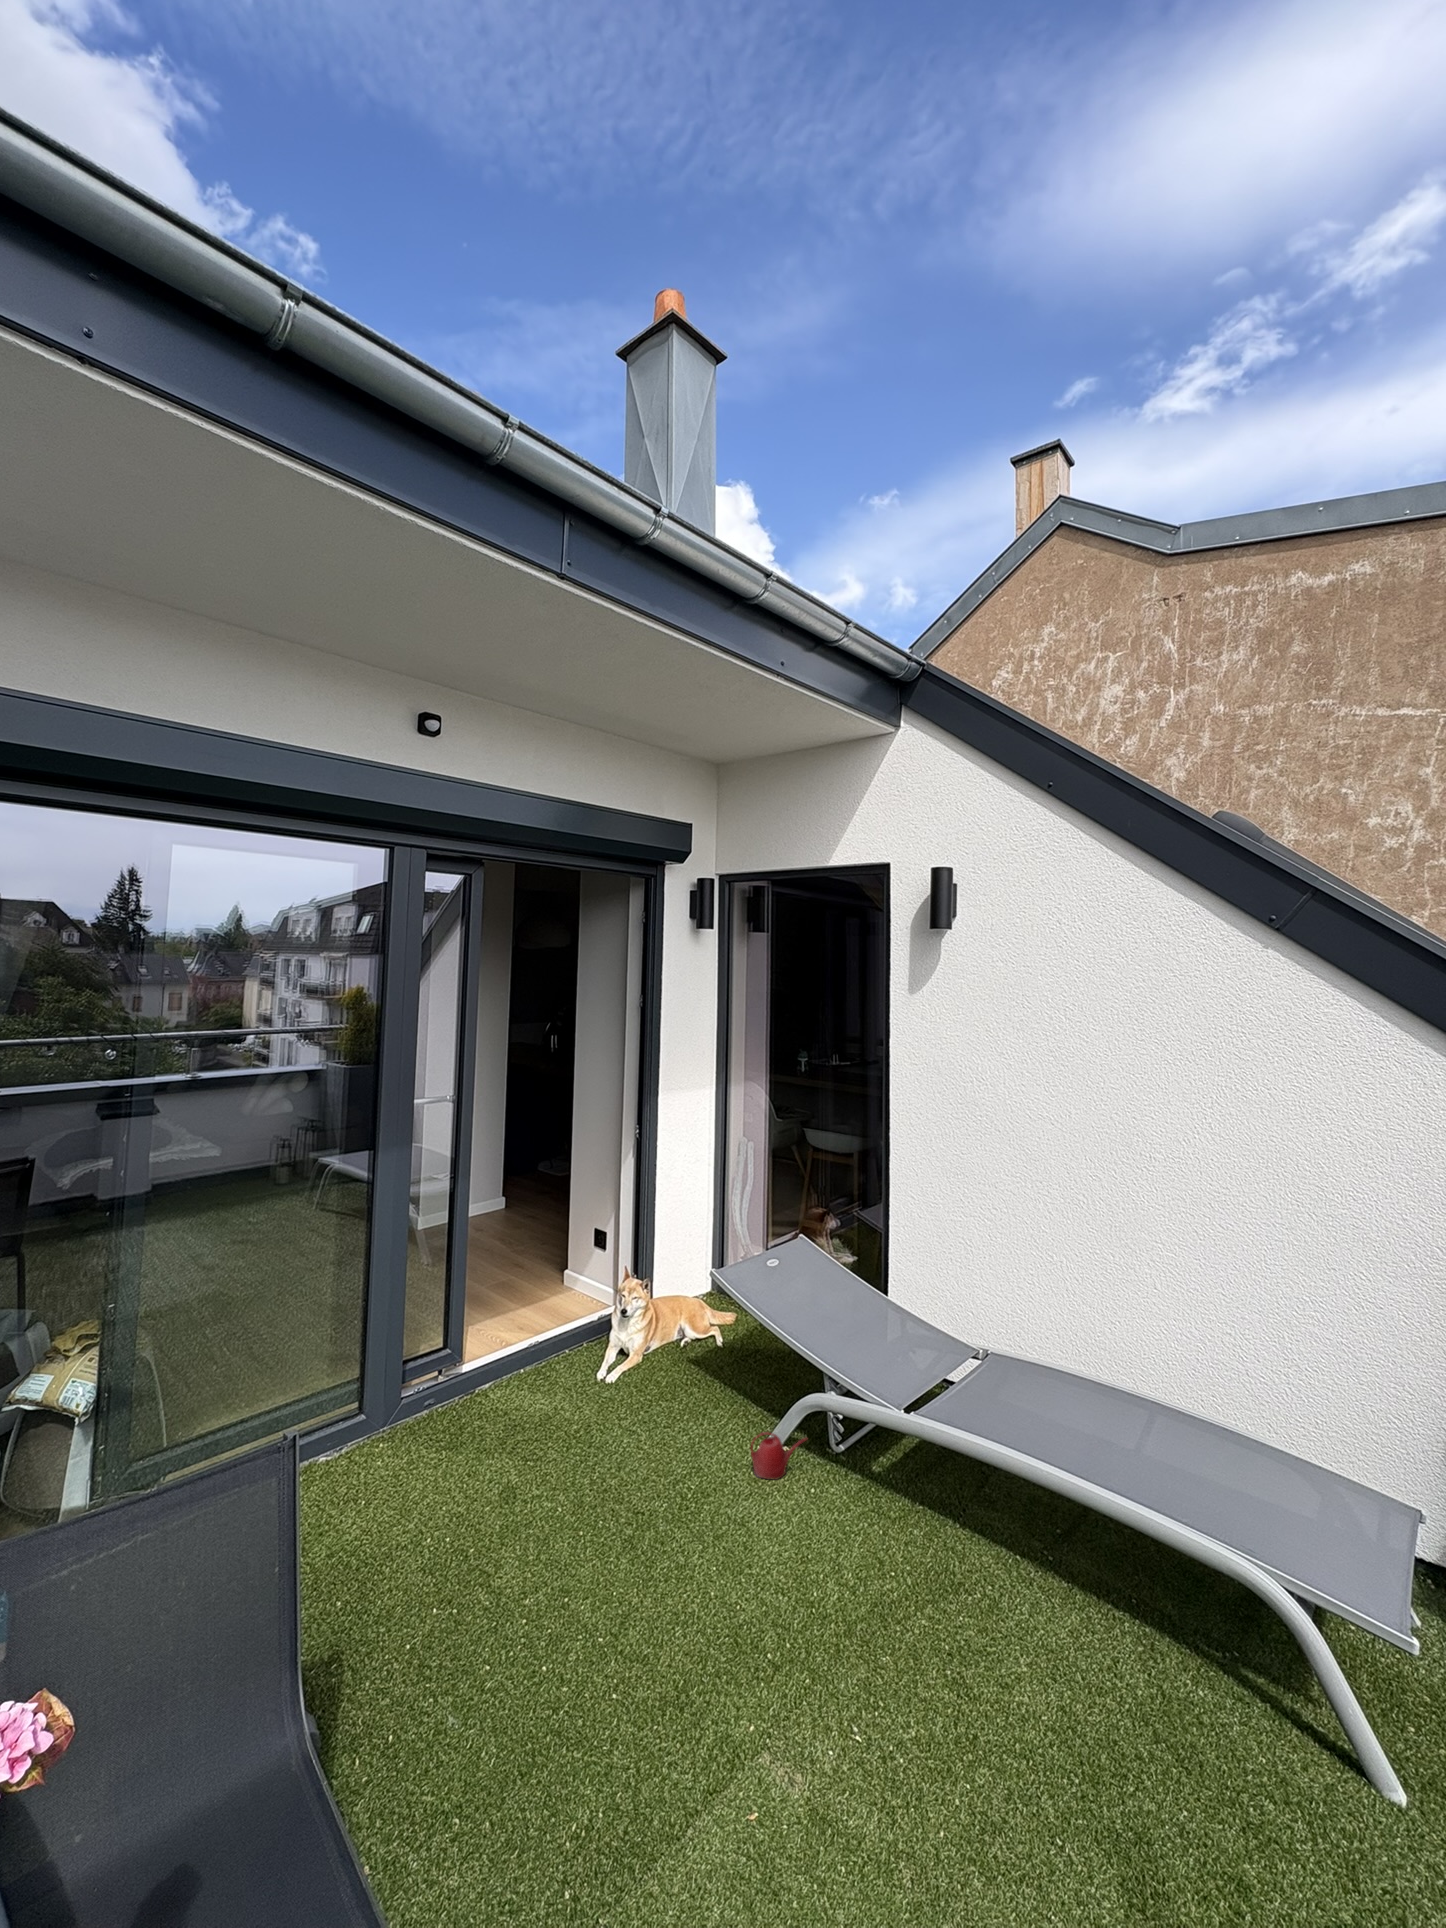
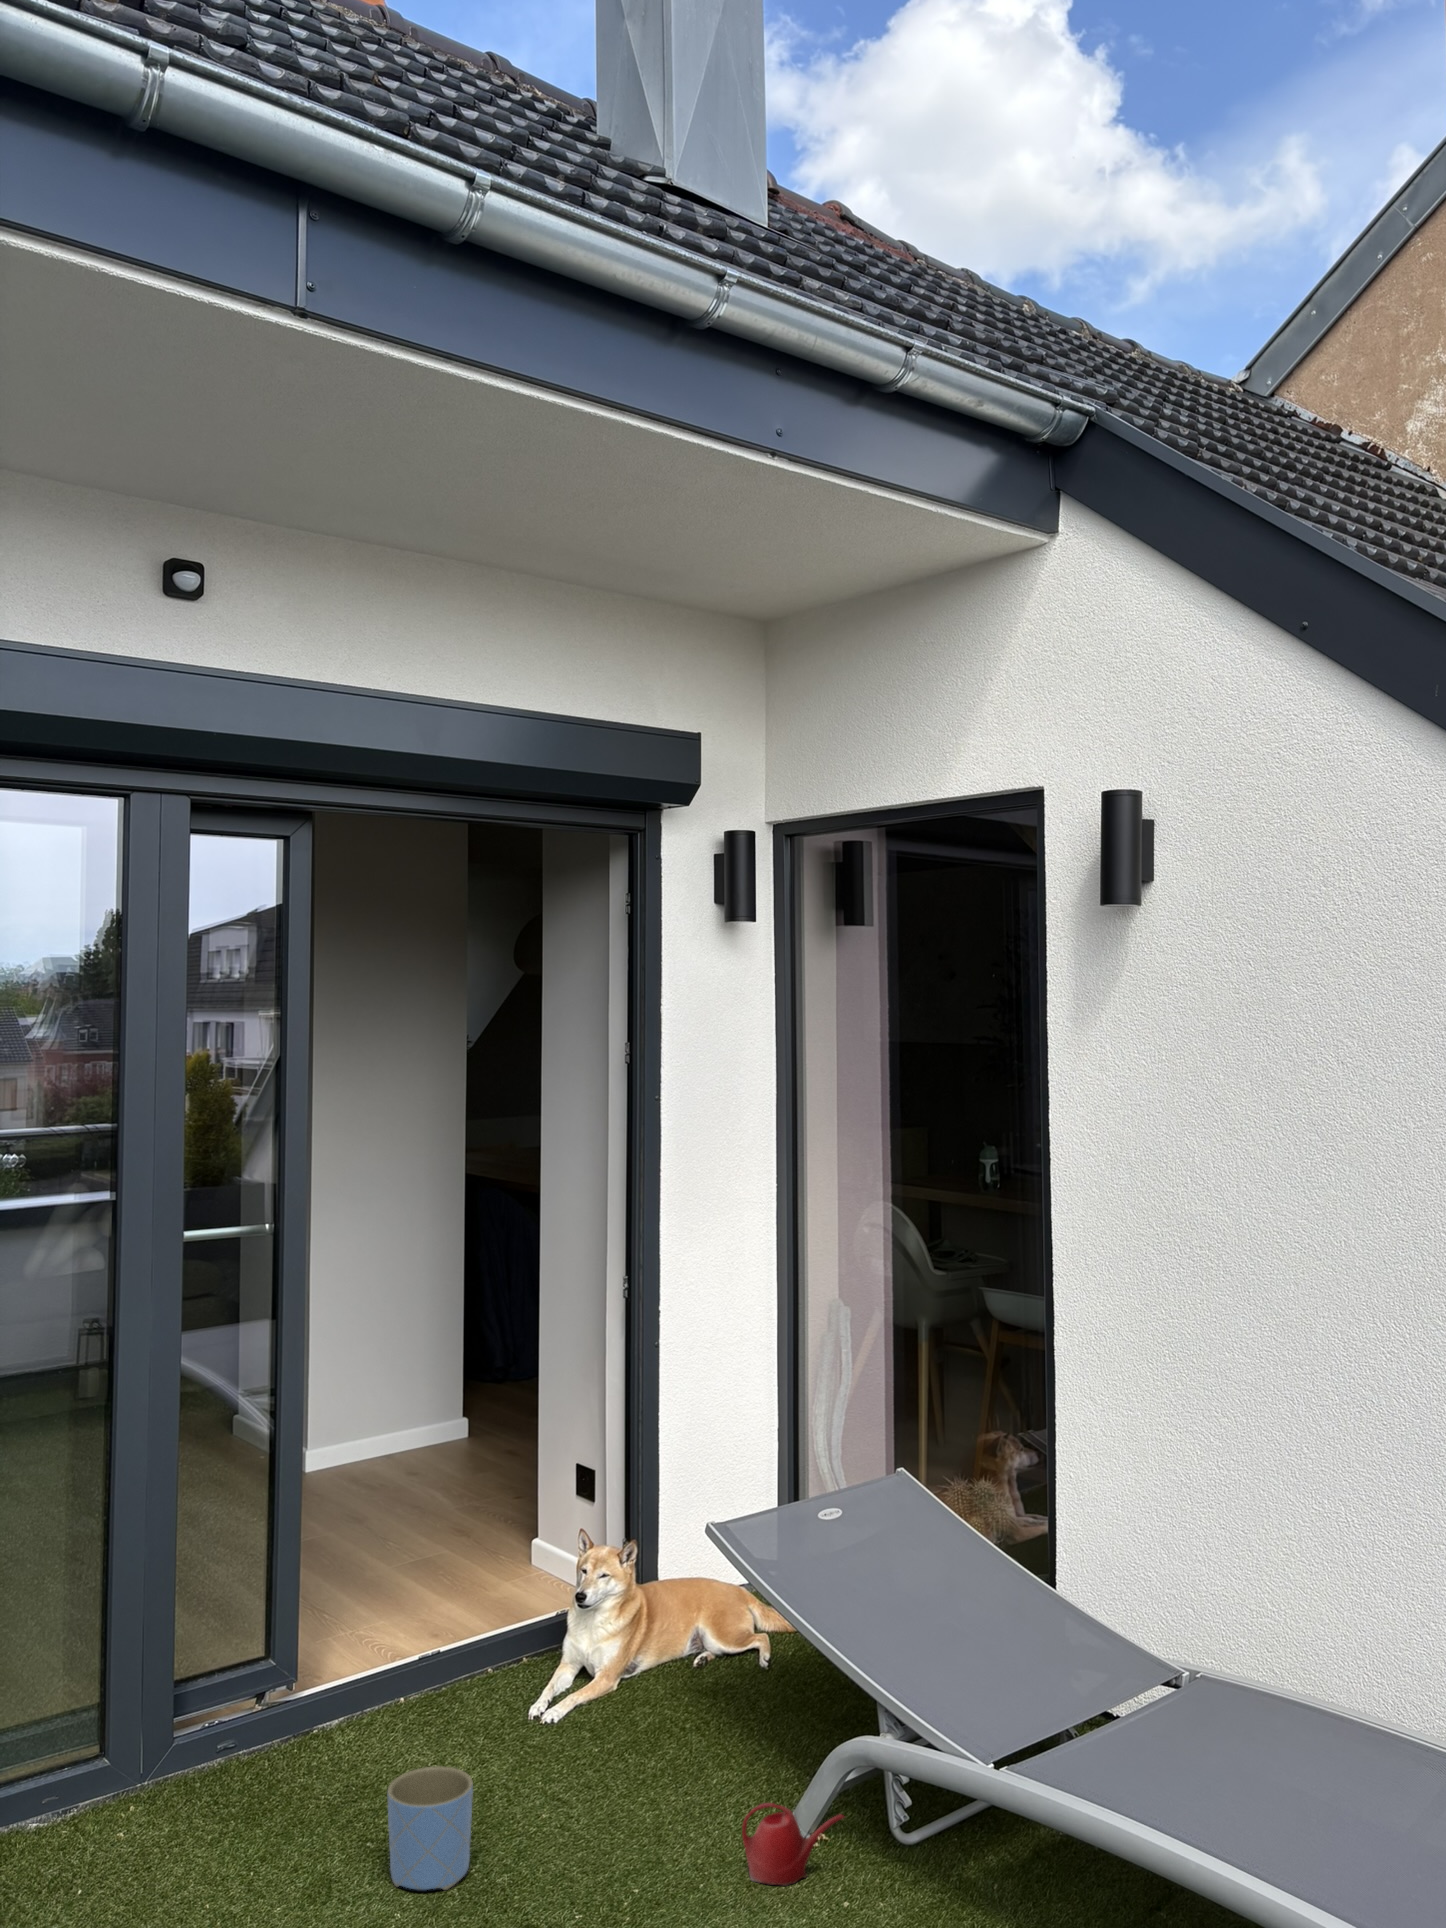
planter: none [550,1415,599,1489] -> present [387,1766,473,1890]

